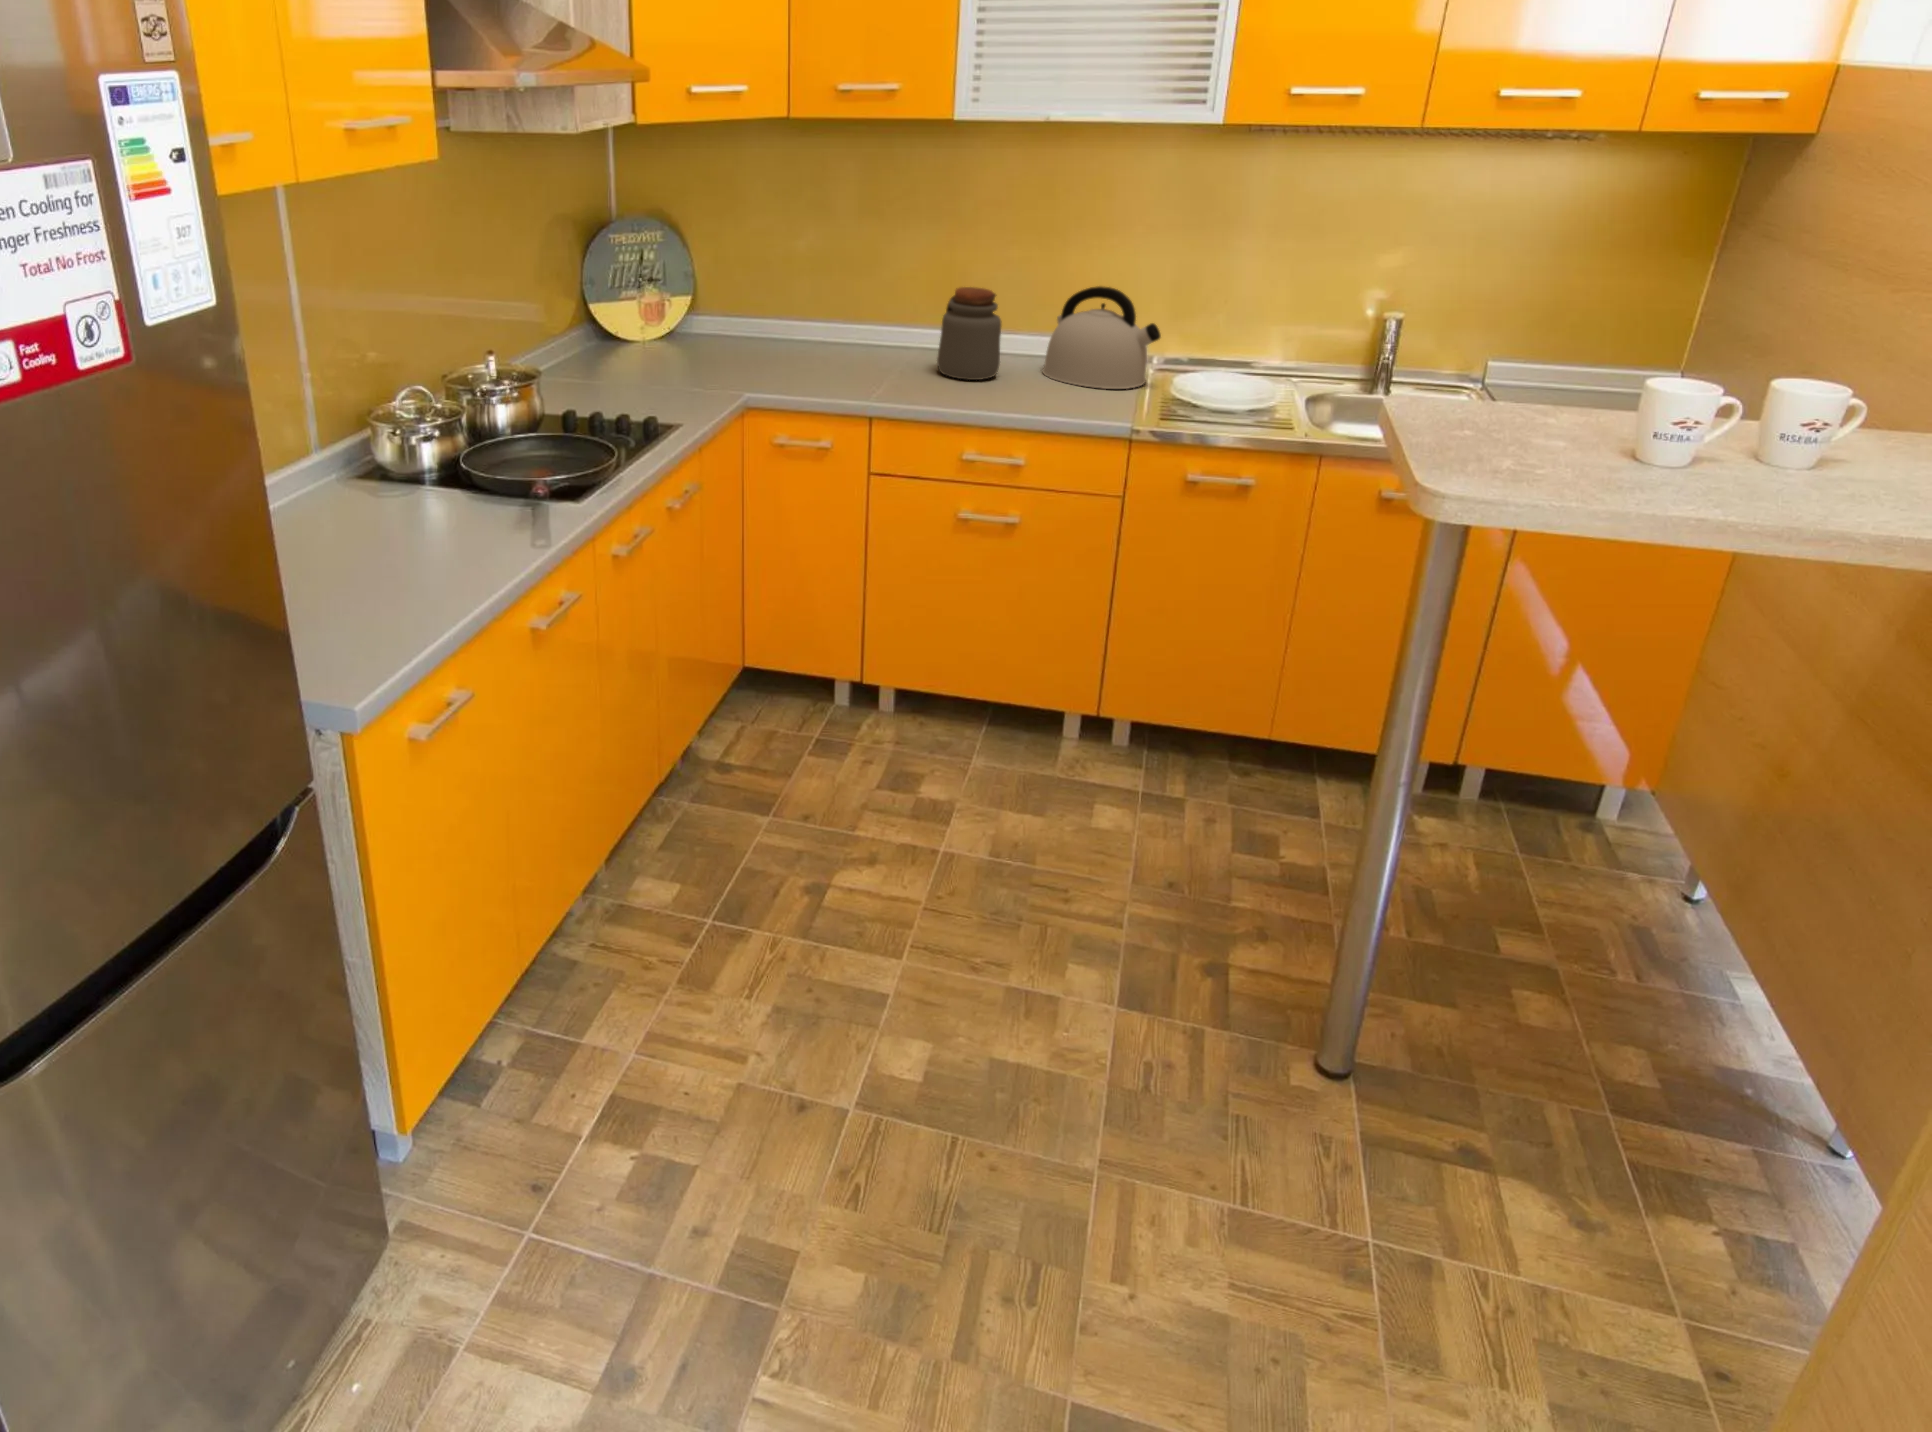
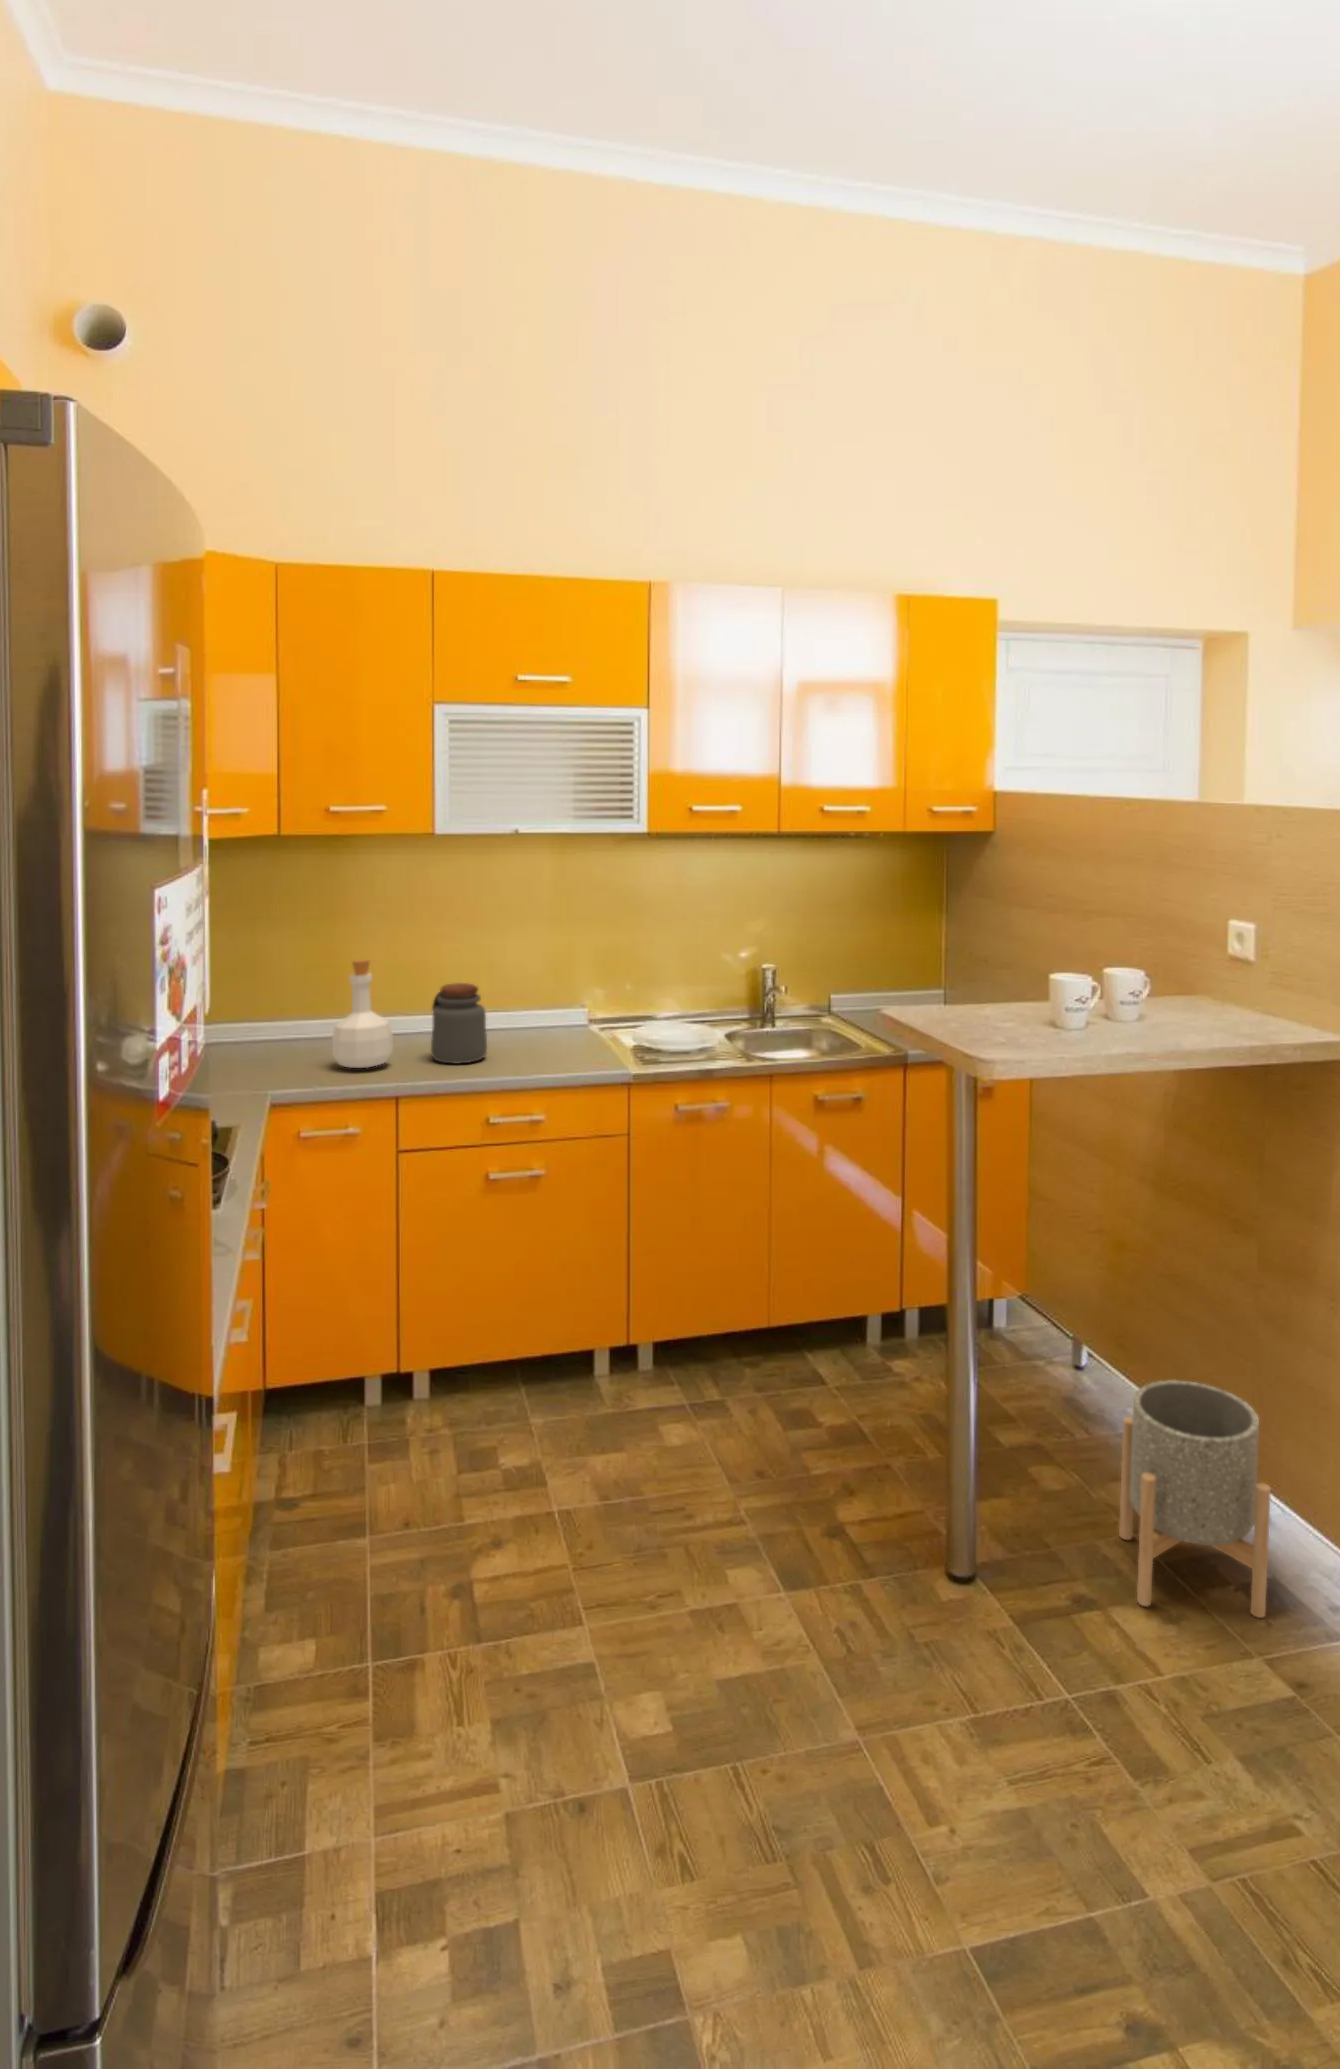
bottle: none [831,245,895,367] -> present [332,959,393,1068]
kettle: present [1043,286,1161,389] -> none [514,969,611,1053]
planter: none [1539,954,1804,1269] -> present [1119,1380,1271,1618]

